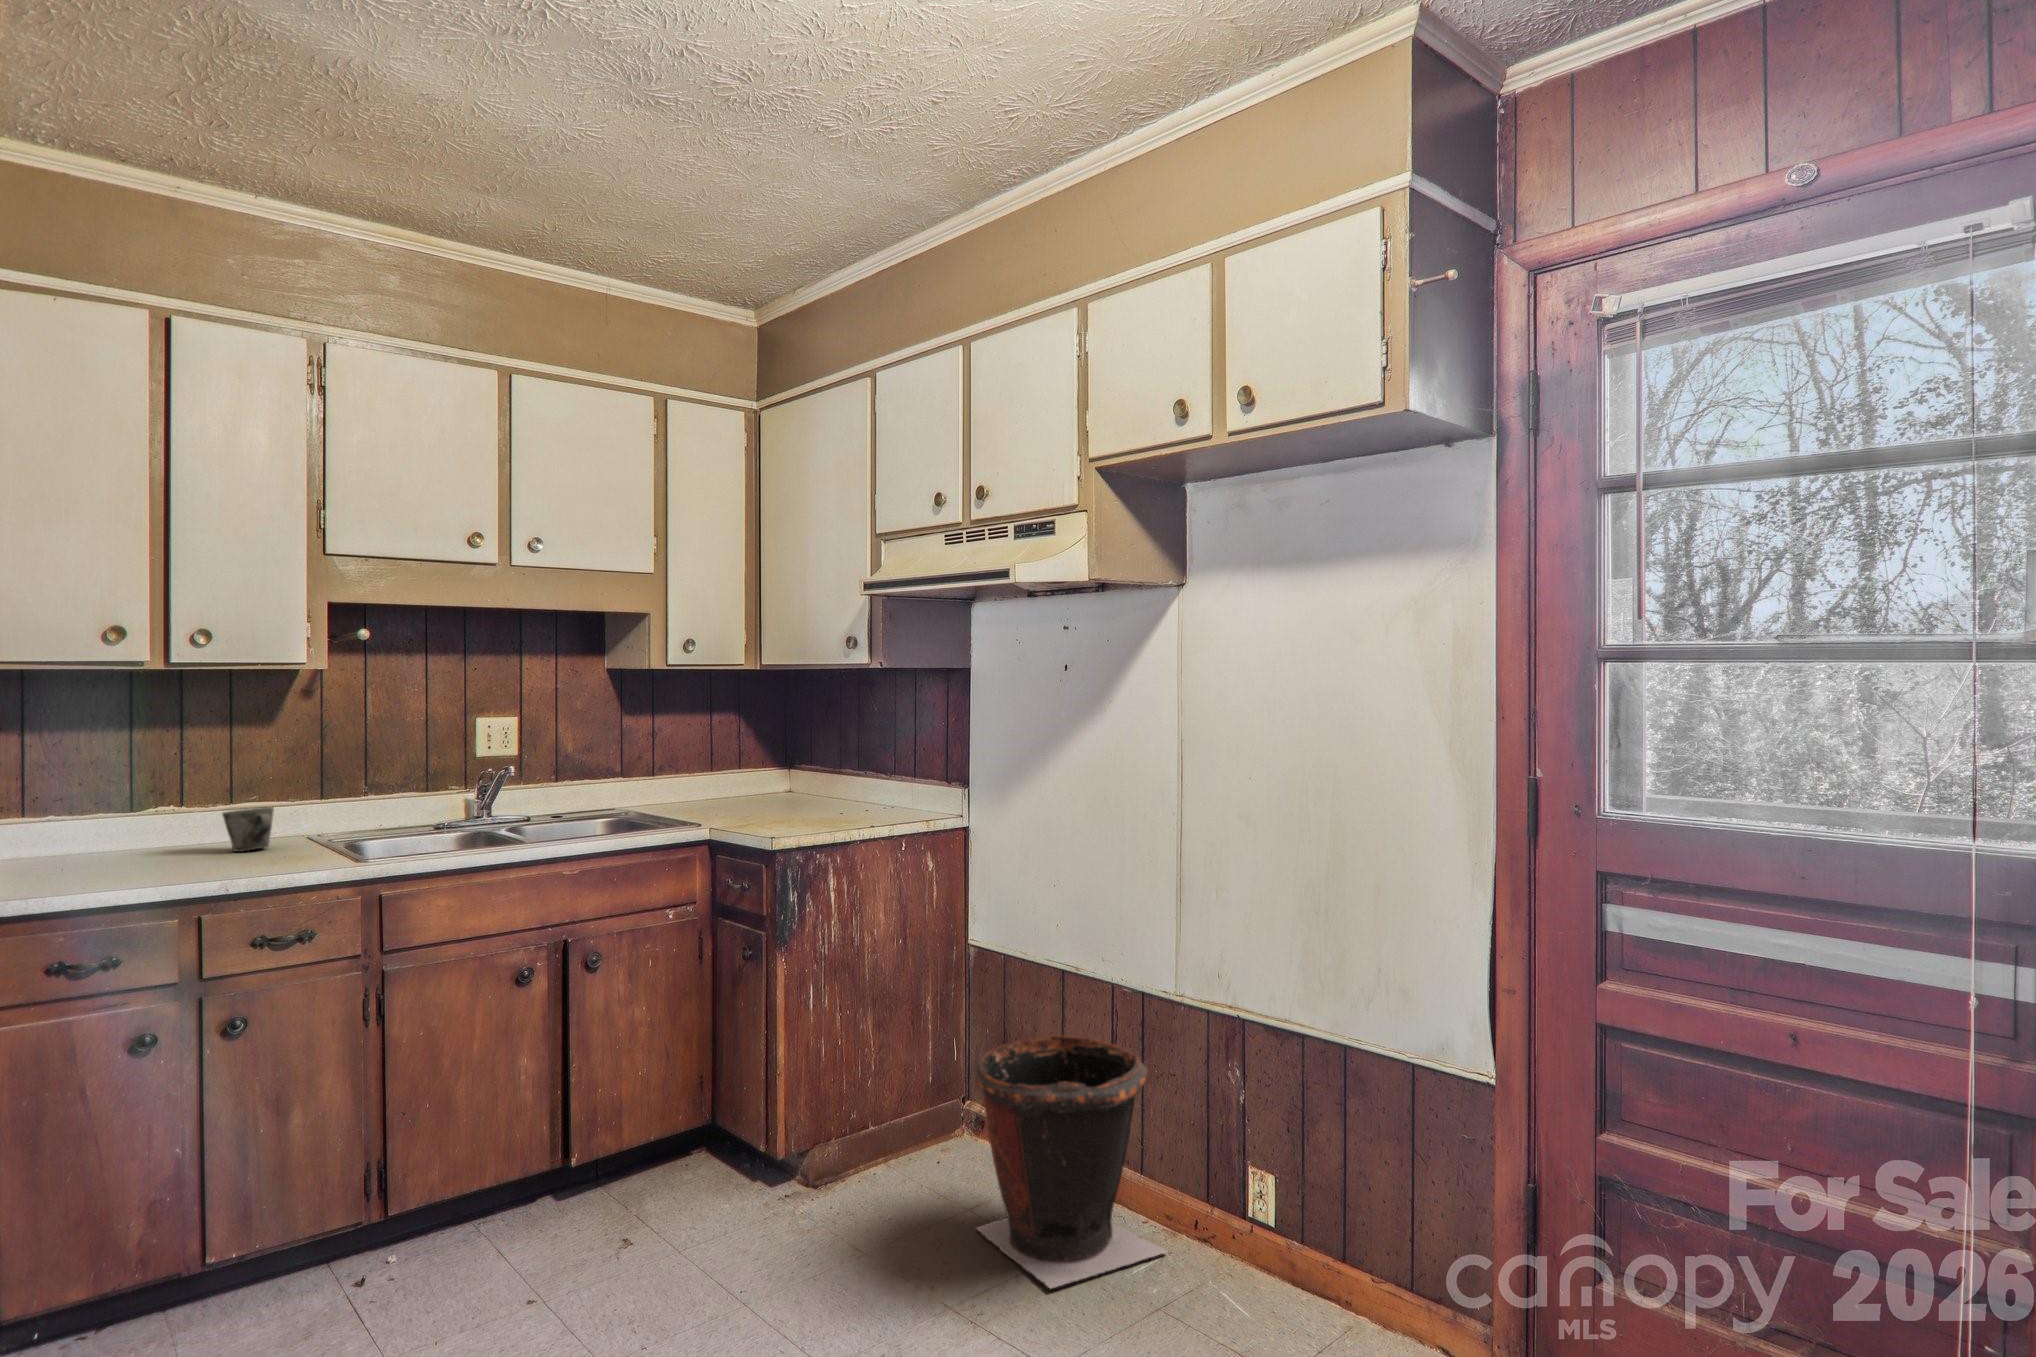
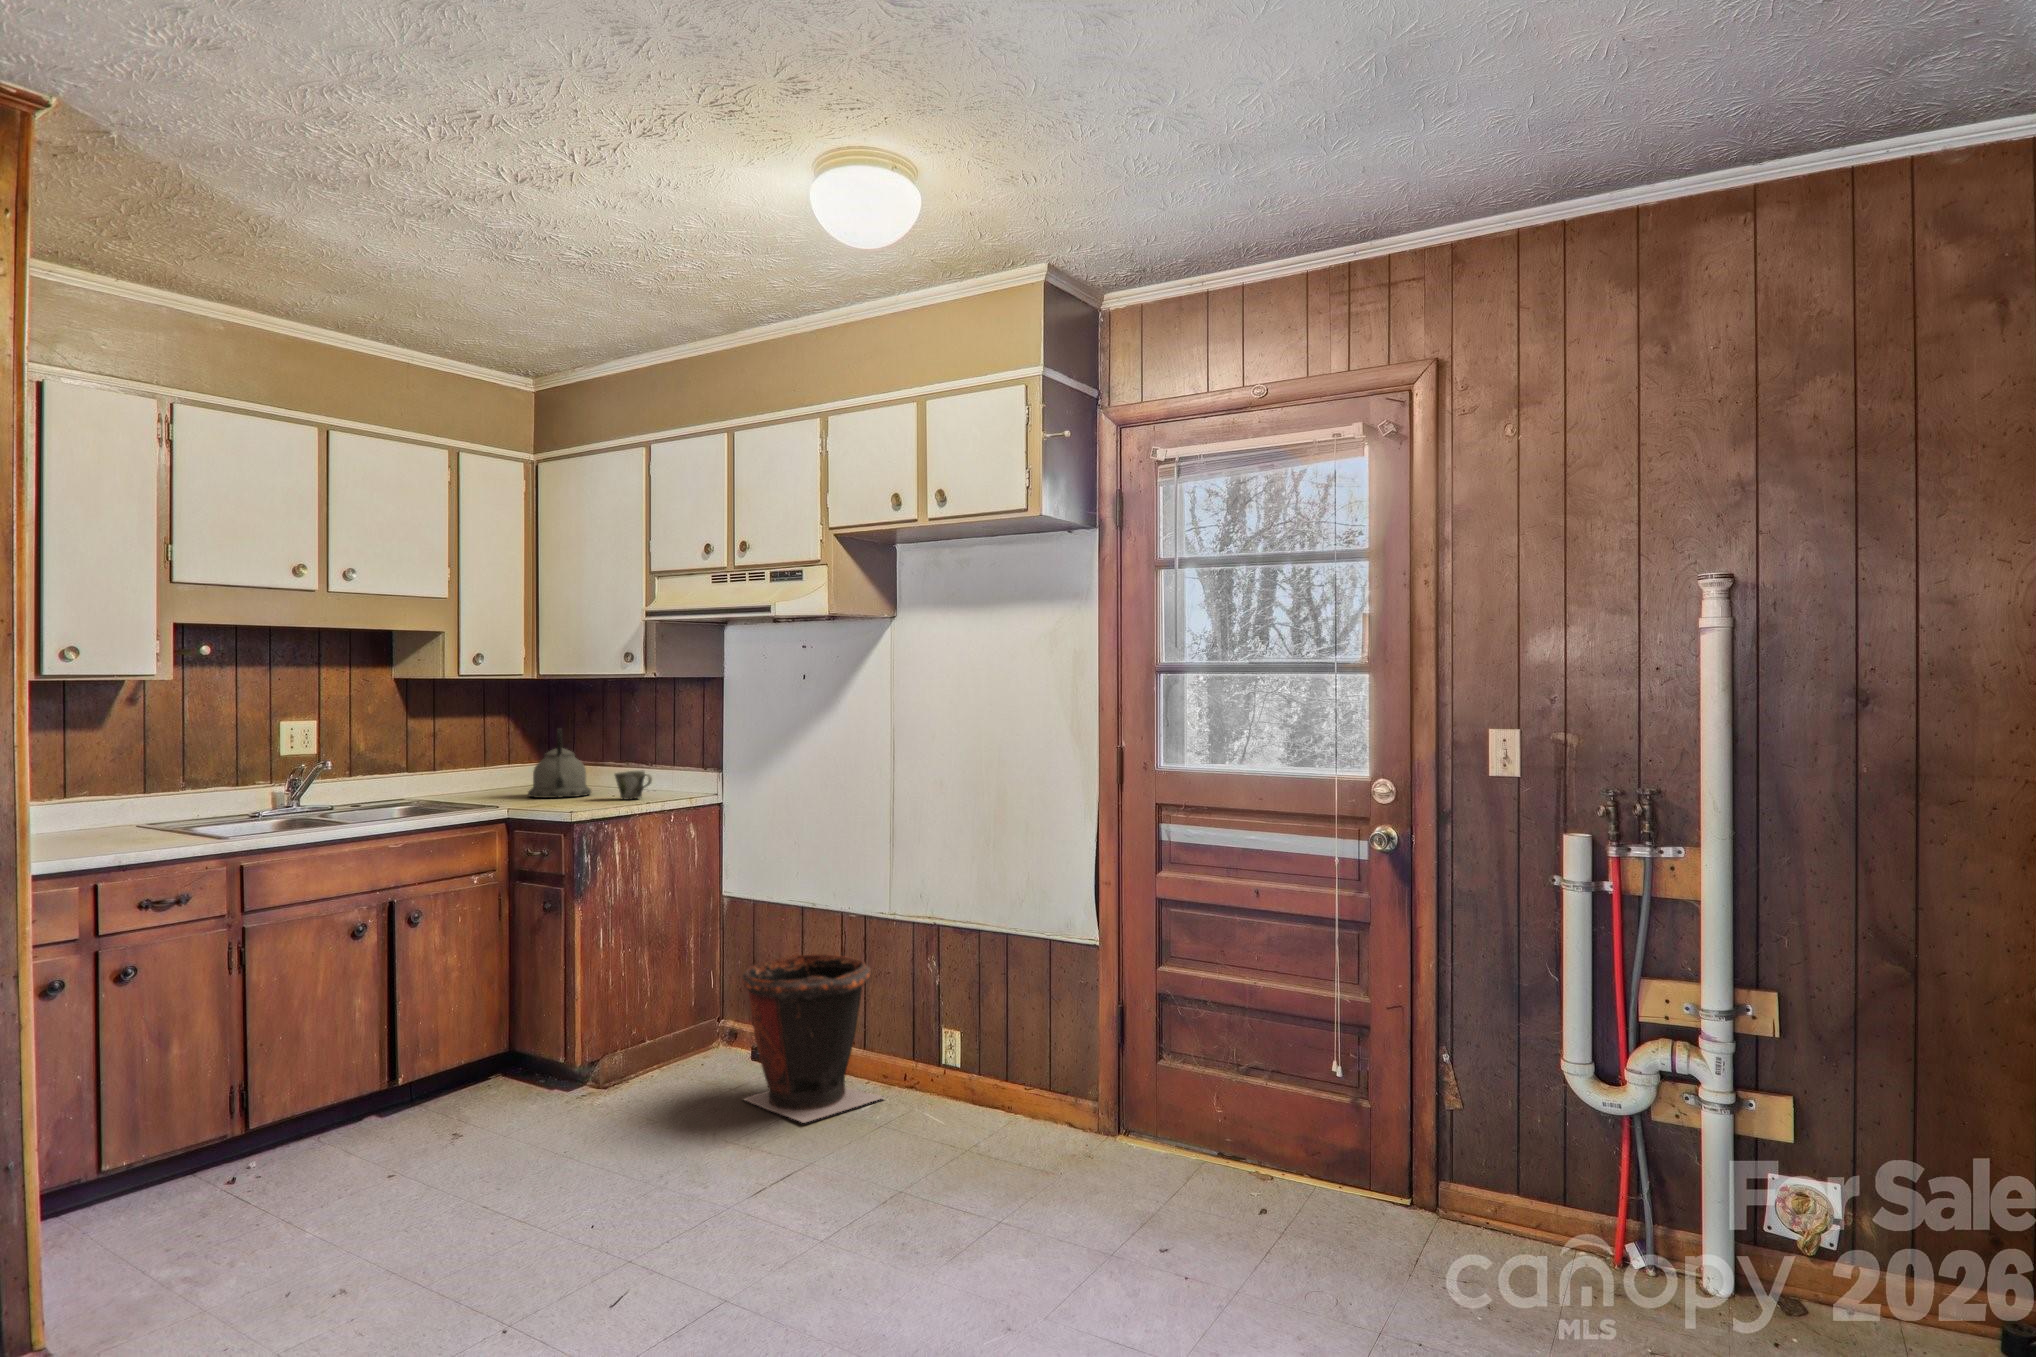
kettle: none [750,727,821,811] -> present [528,728,591,798]
mug: present [222,807,274,852] -> present [614,771,652,800]

